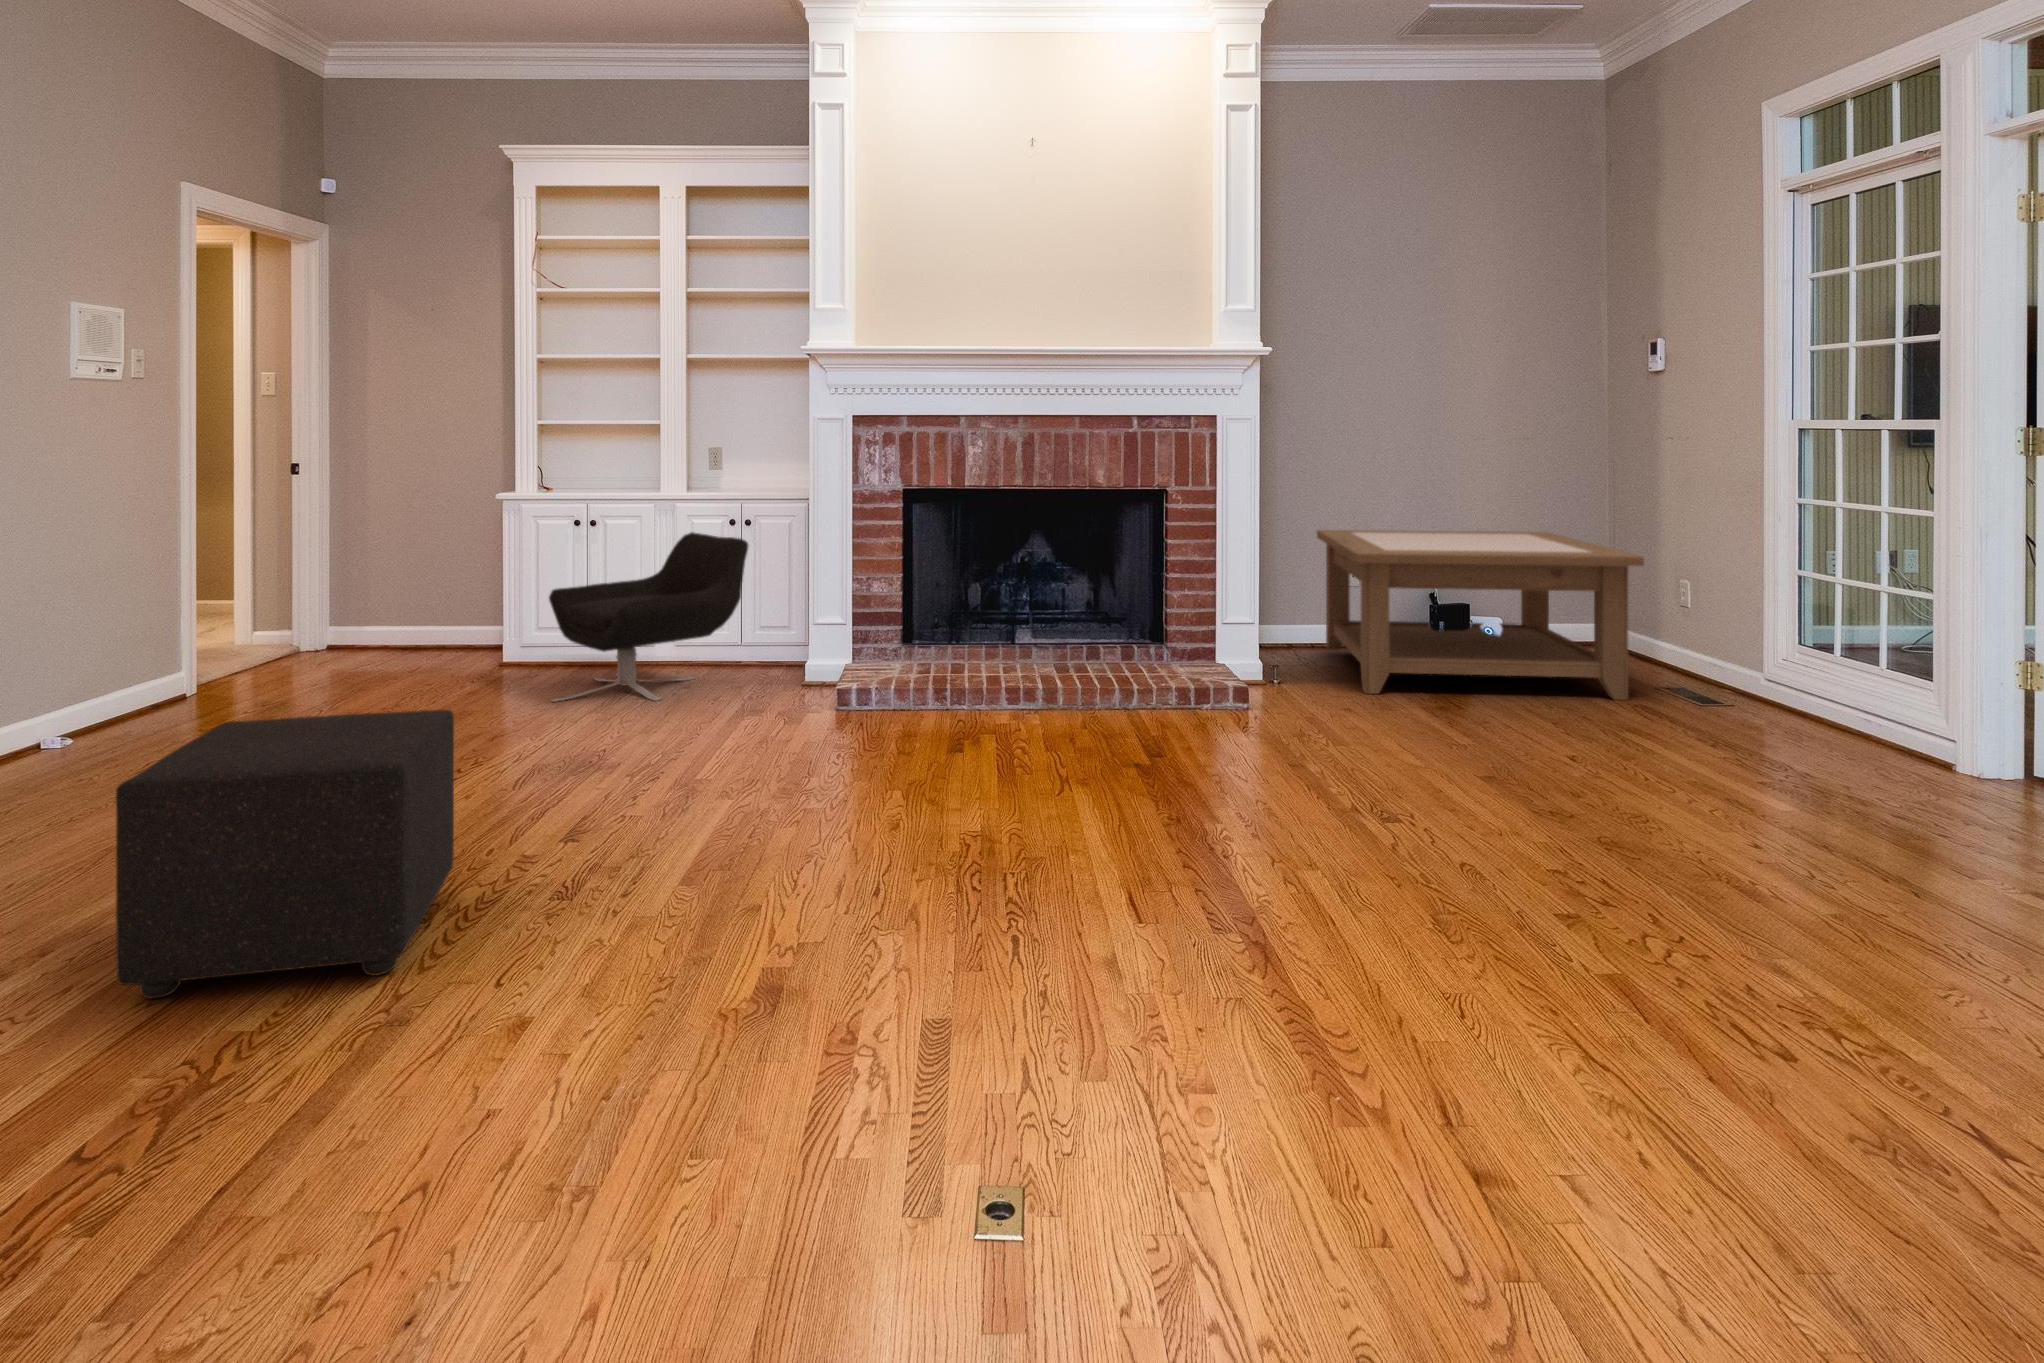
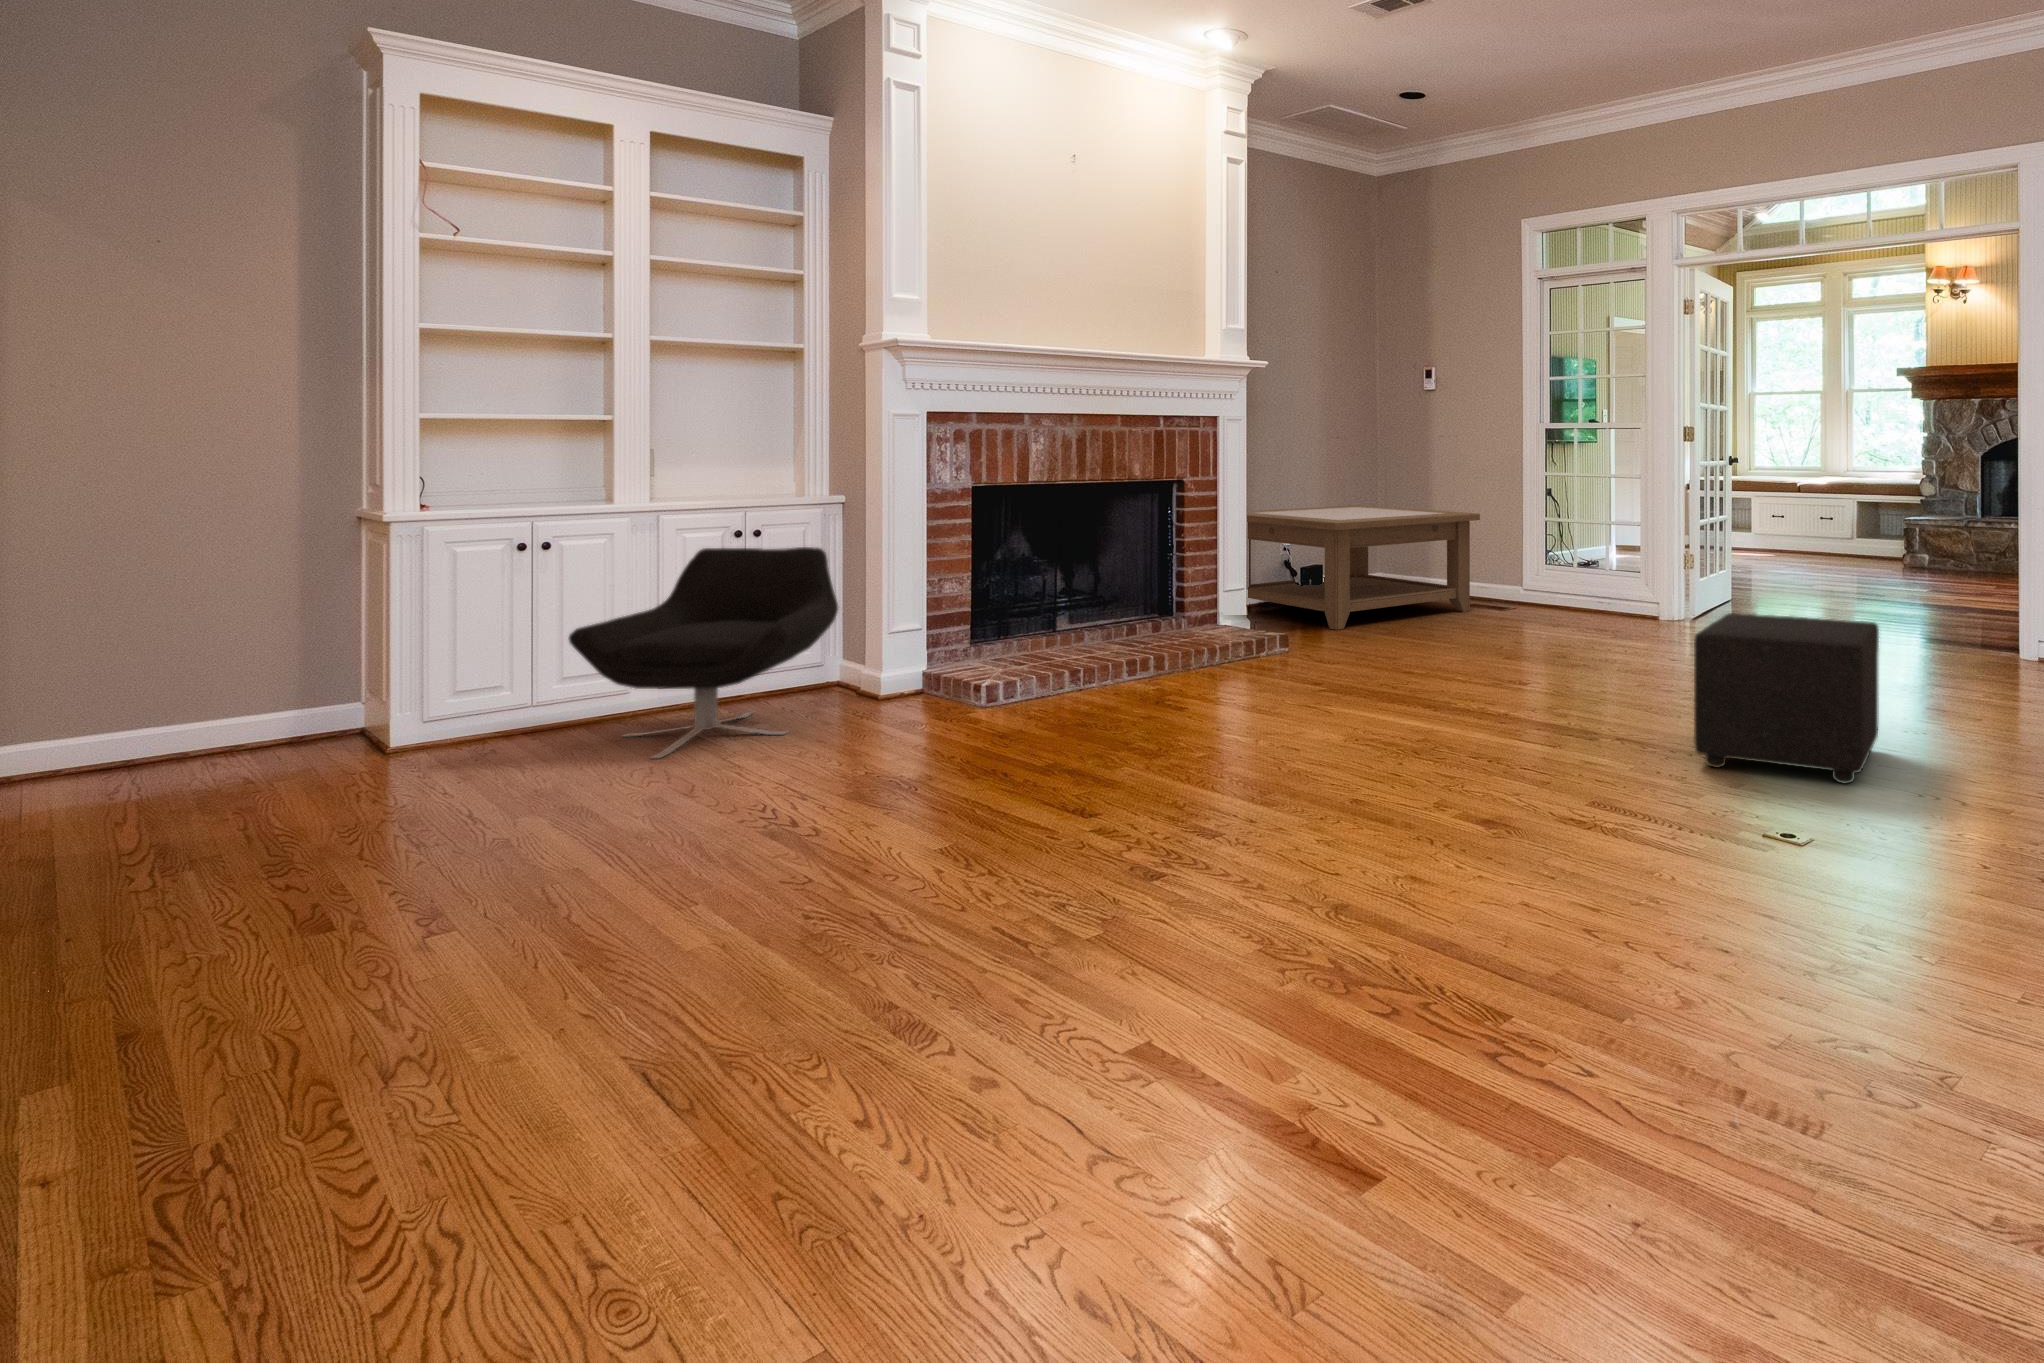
ottoman: present [116,710,454,999] -> present [1694,613,1879,783]

